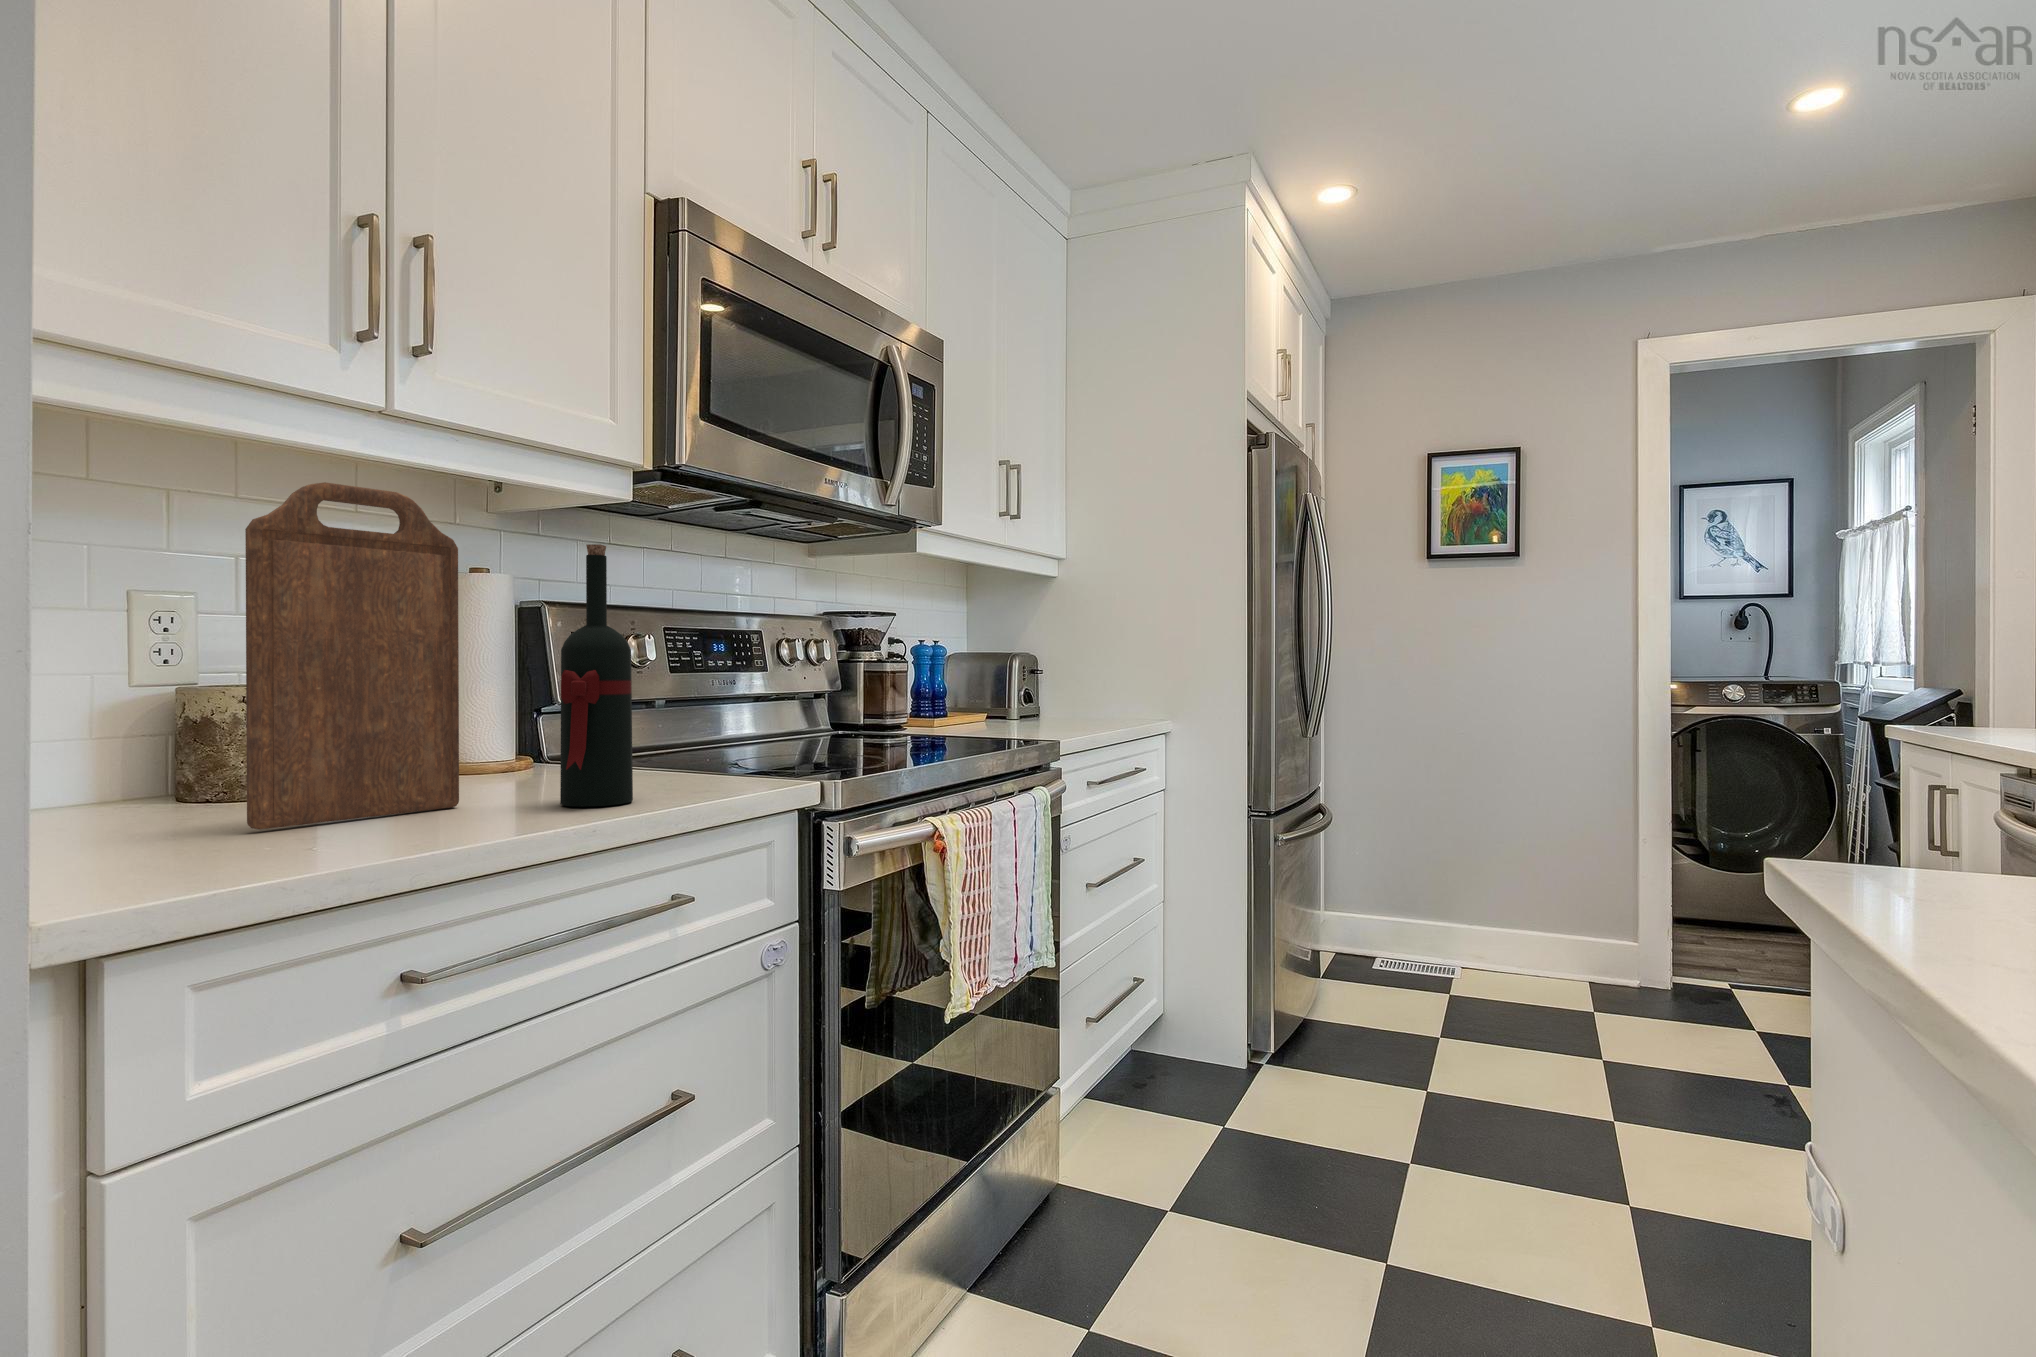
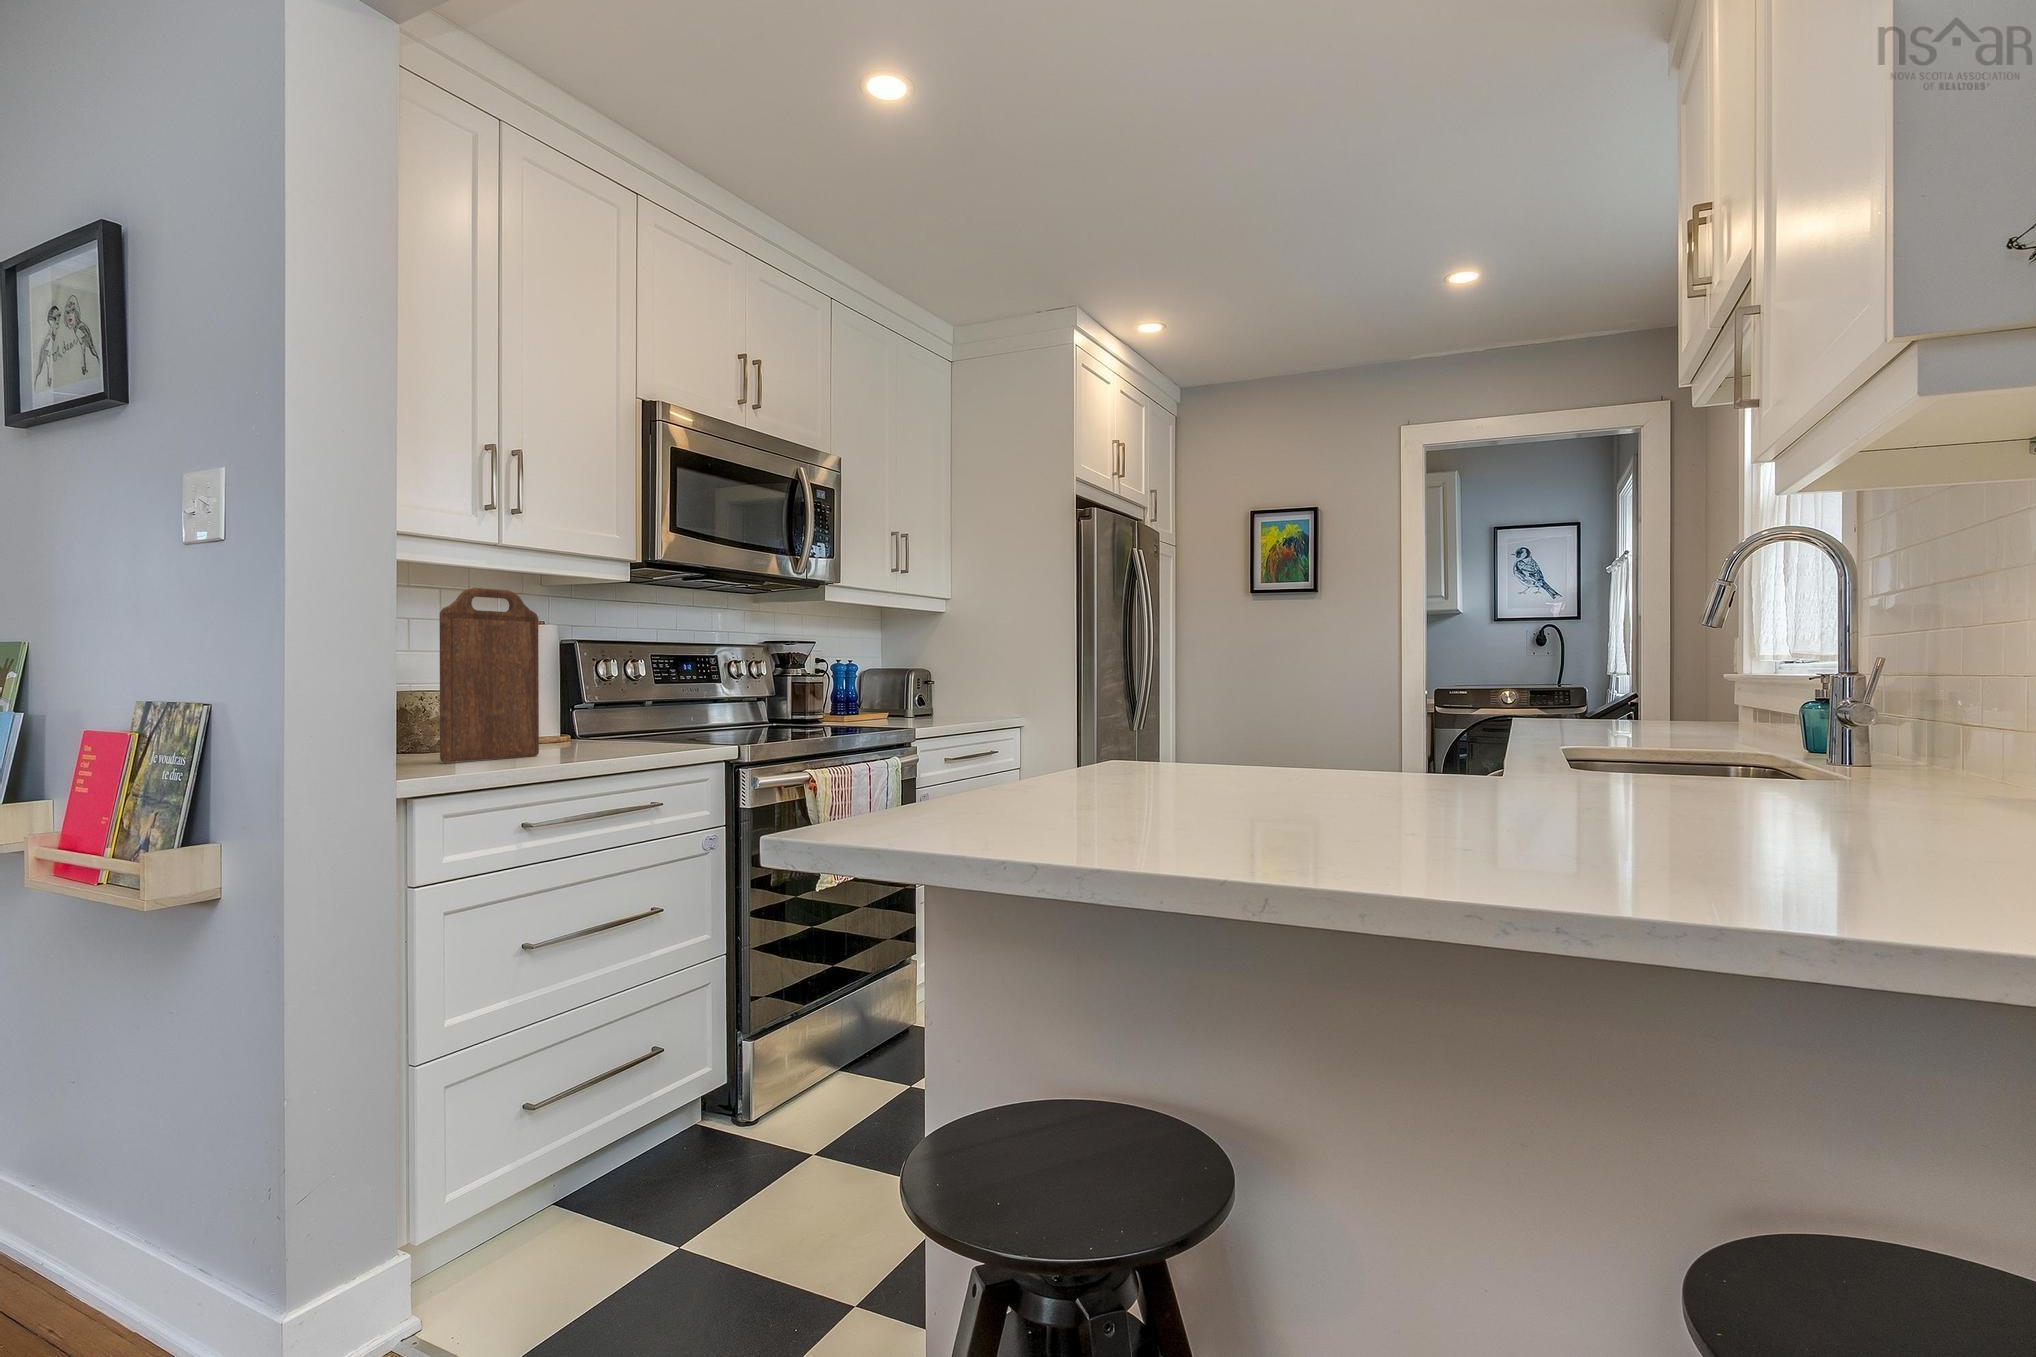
wine bottle: present [560,544,633,807] -> none [593,615,631,755]

